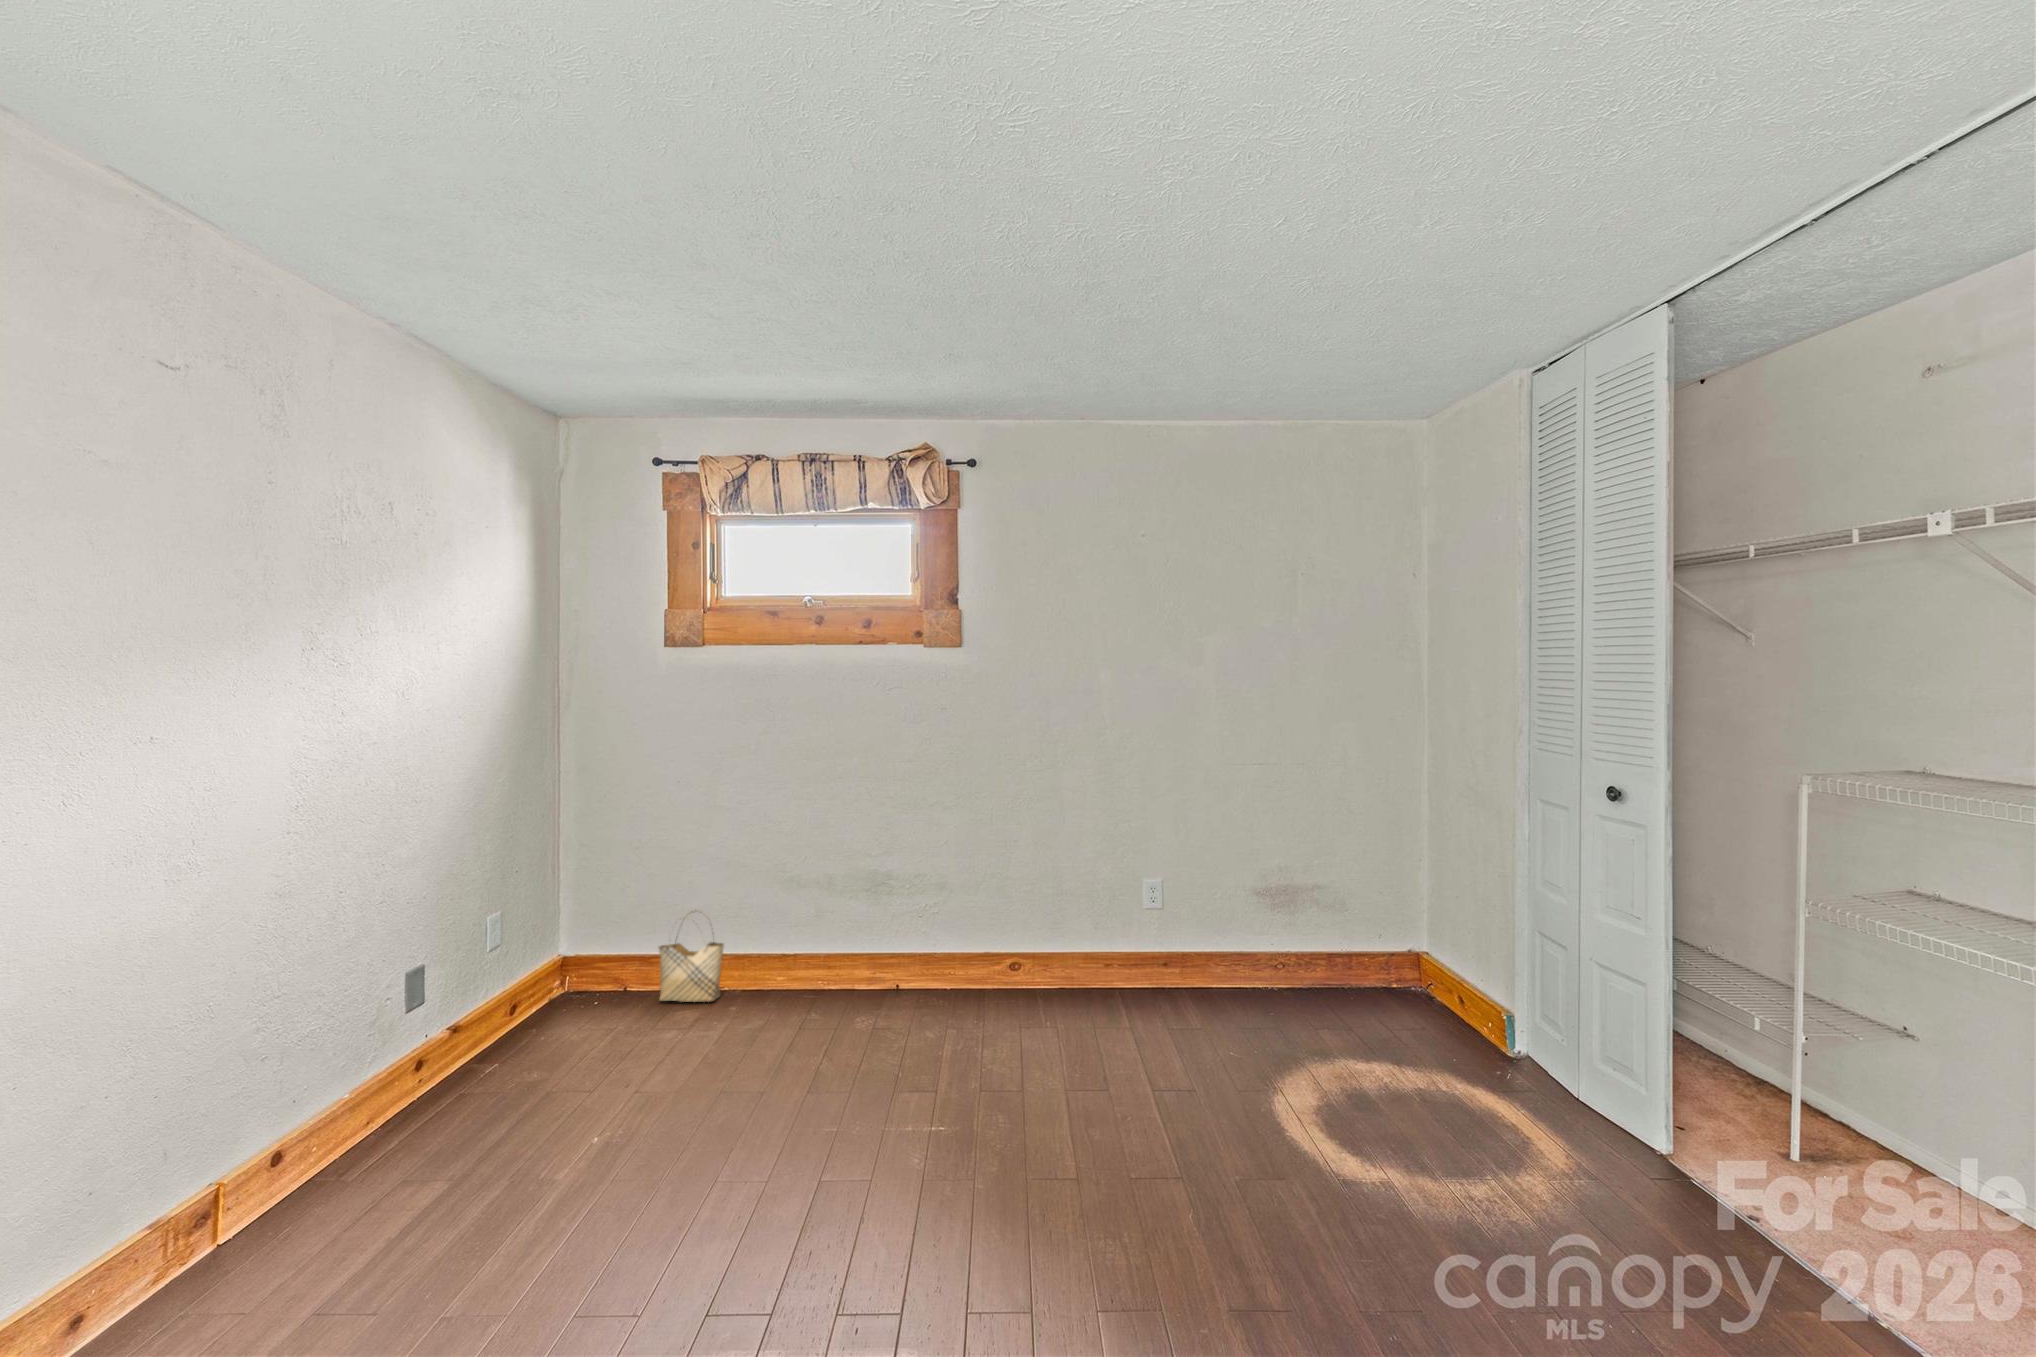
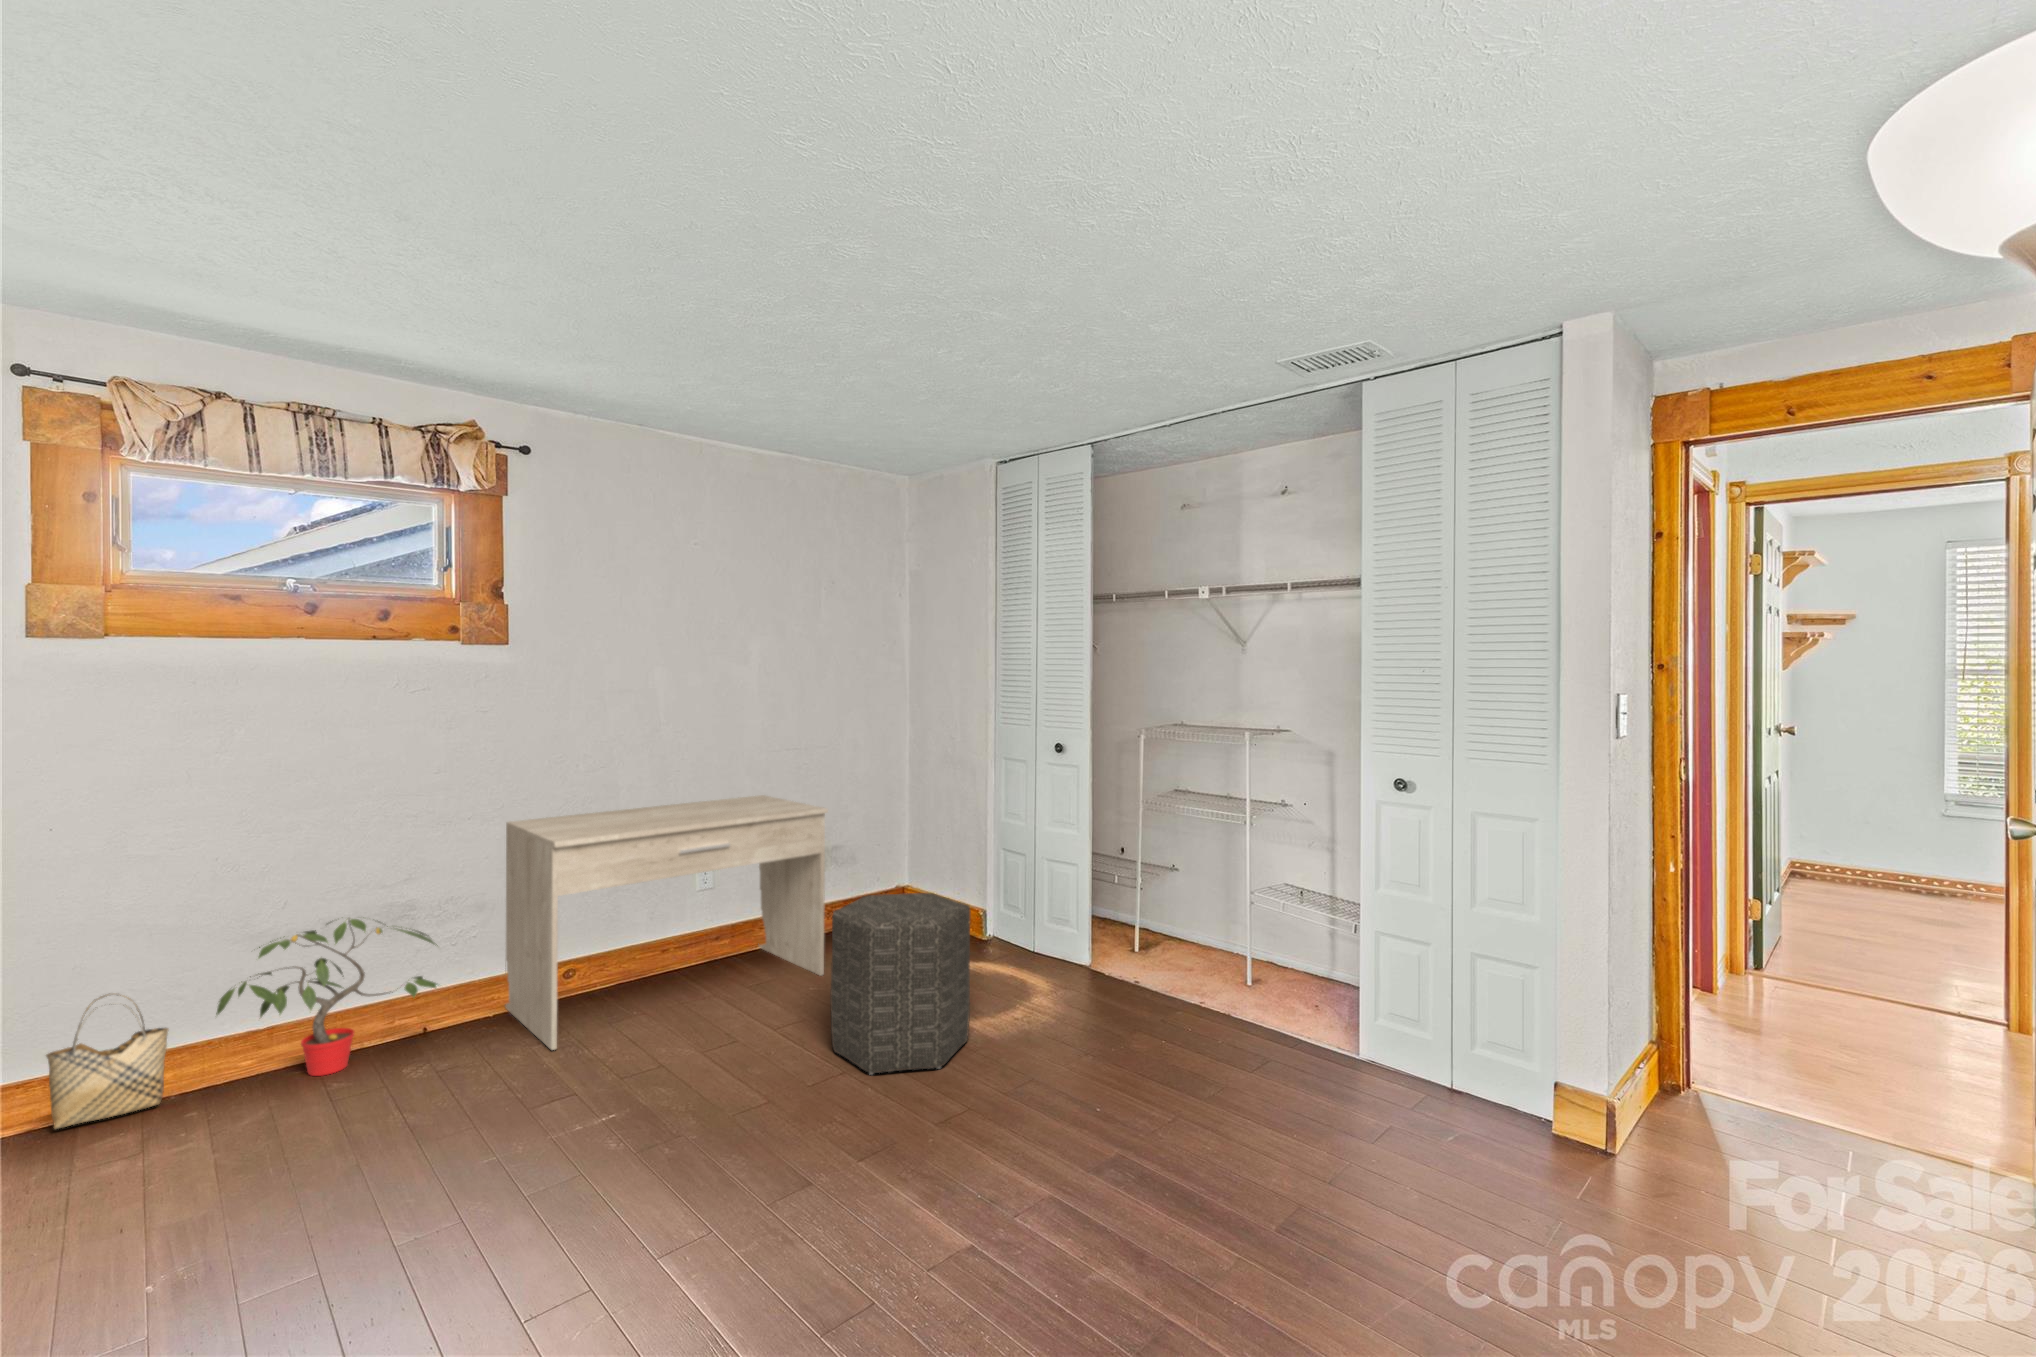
desk: none [951,814,1261,1043] -> present [505,795,828,1050]
potted plant: none [743,881,896,1011] -> present [216,918,438,1076]
ottoman: none [1184,957,1368,1221] -> present [831,893,971,1075]

